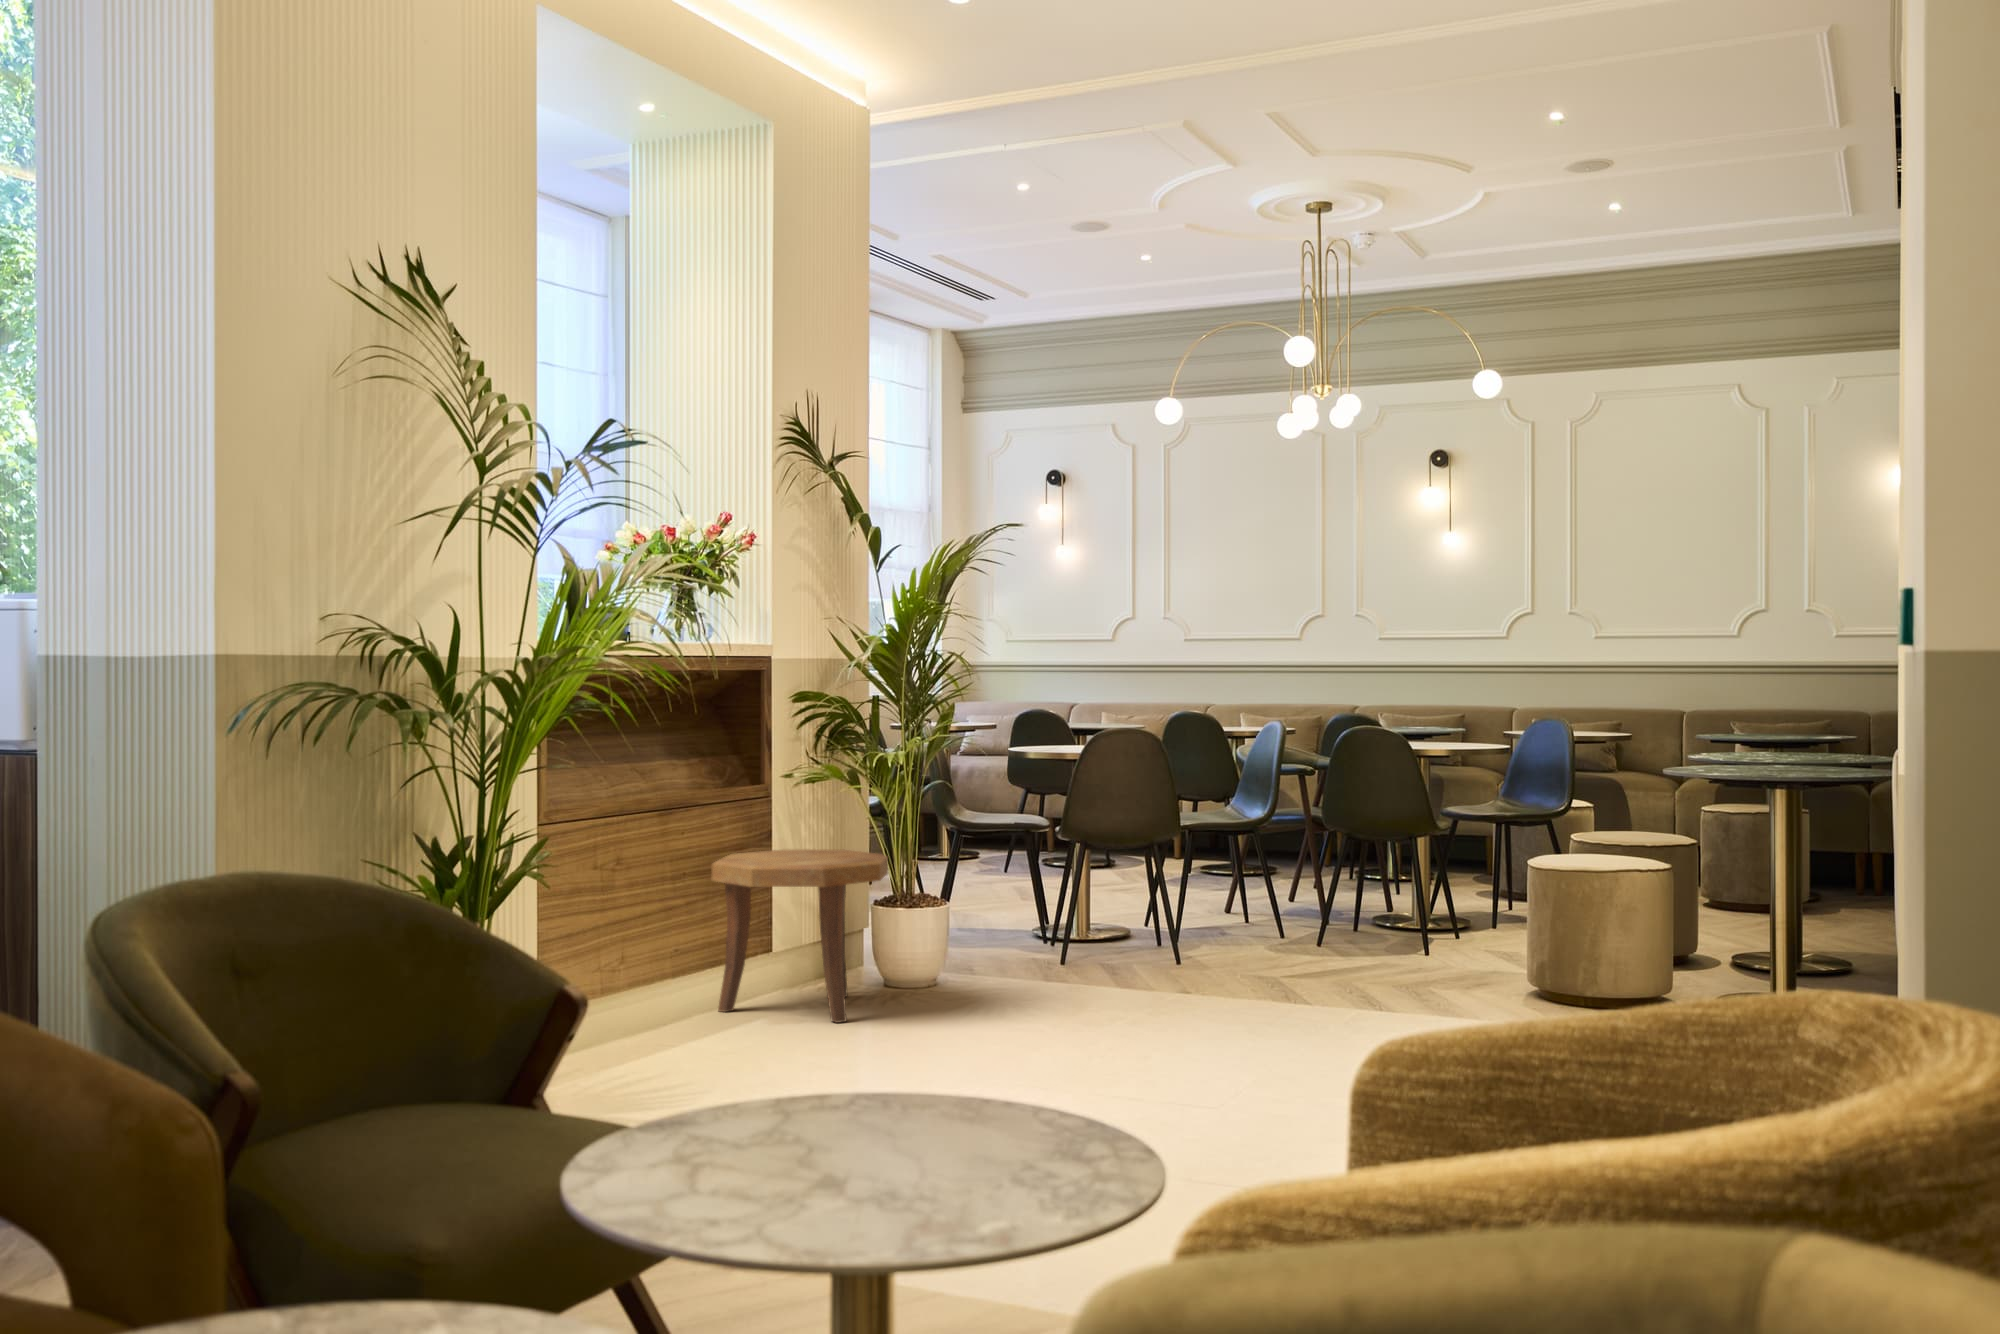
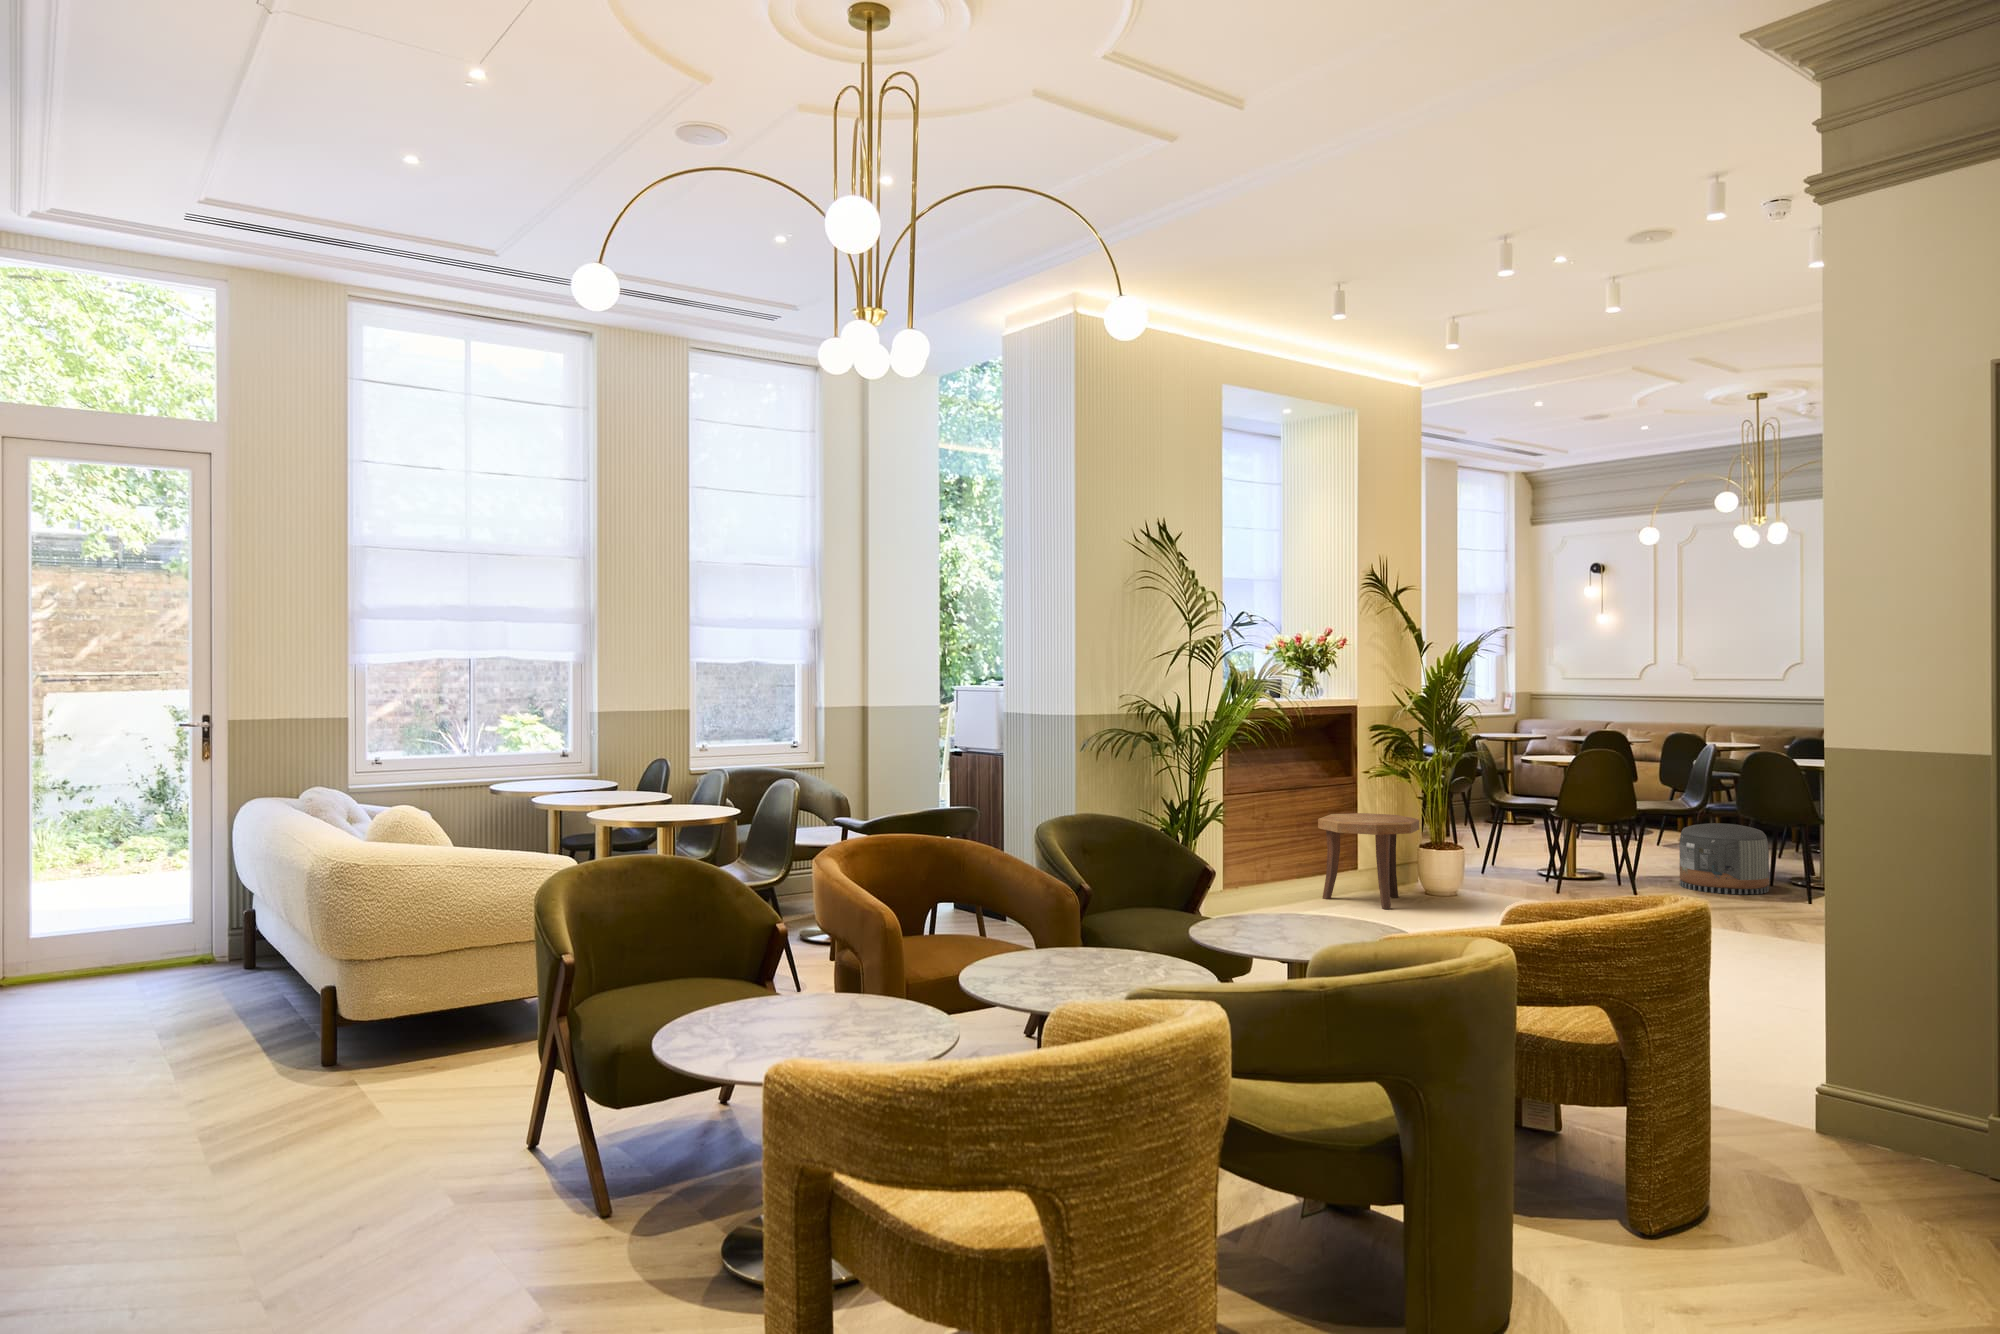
pouf: none [1244,841,1366,949] -> present [1680,823,1769,894]

